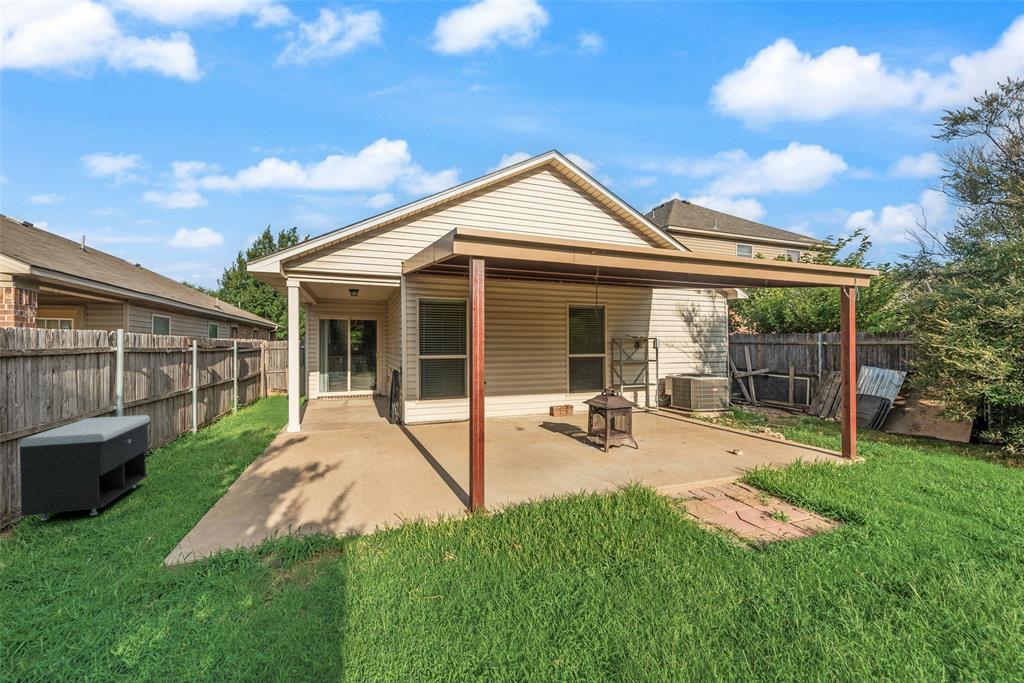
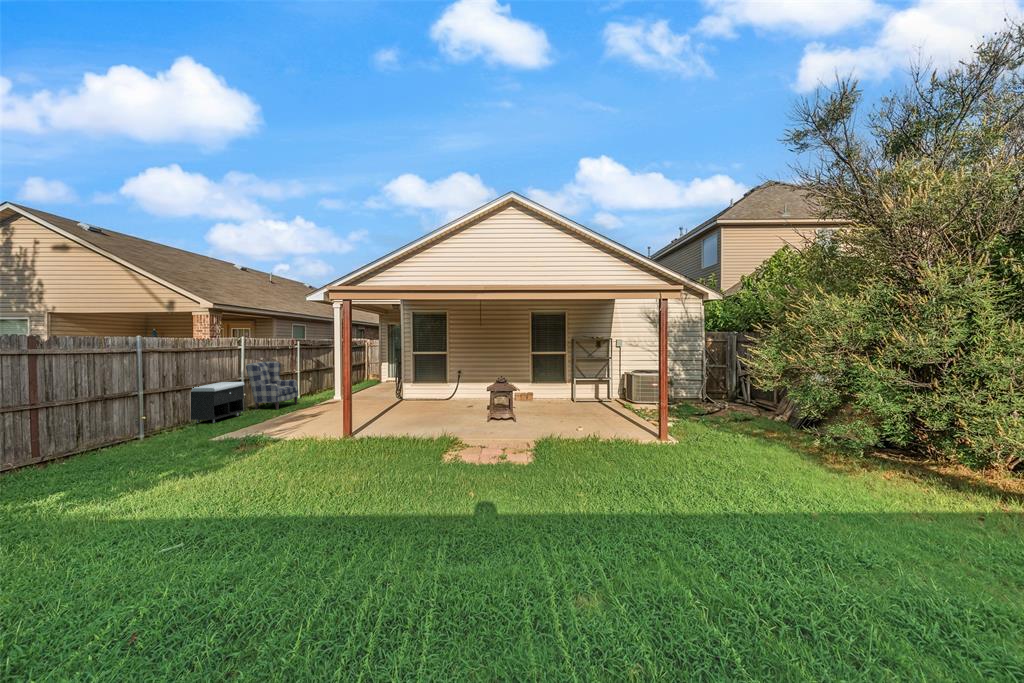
chair: none [128,373,230,468] -> present [246,362,298,410]

